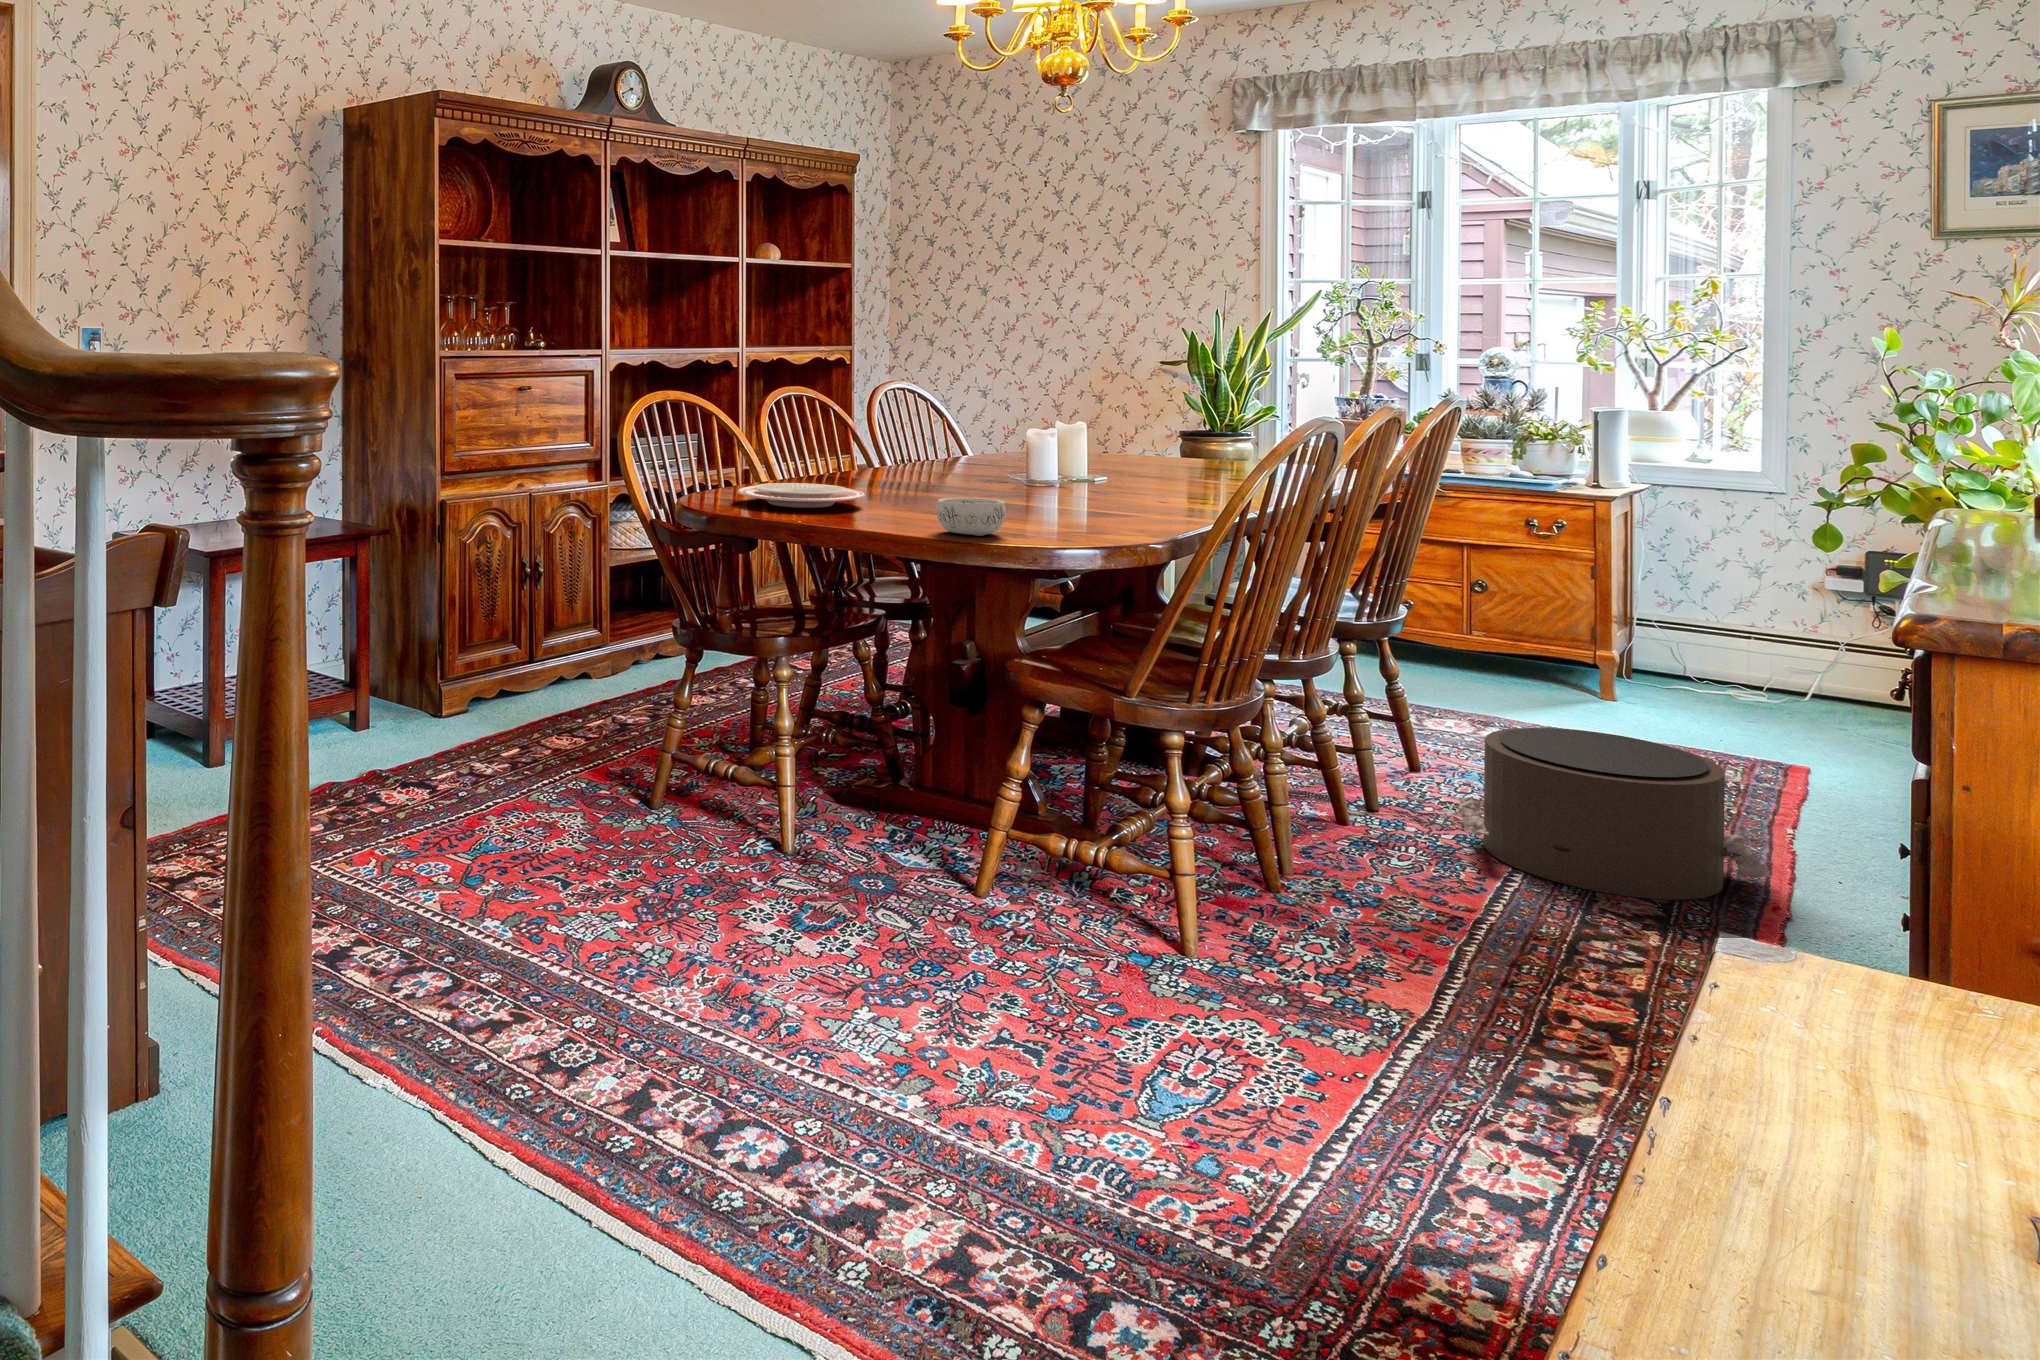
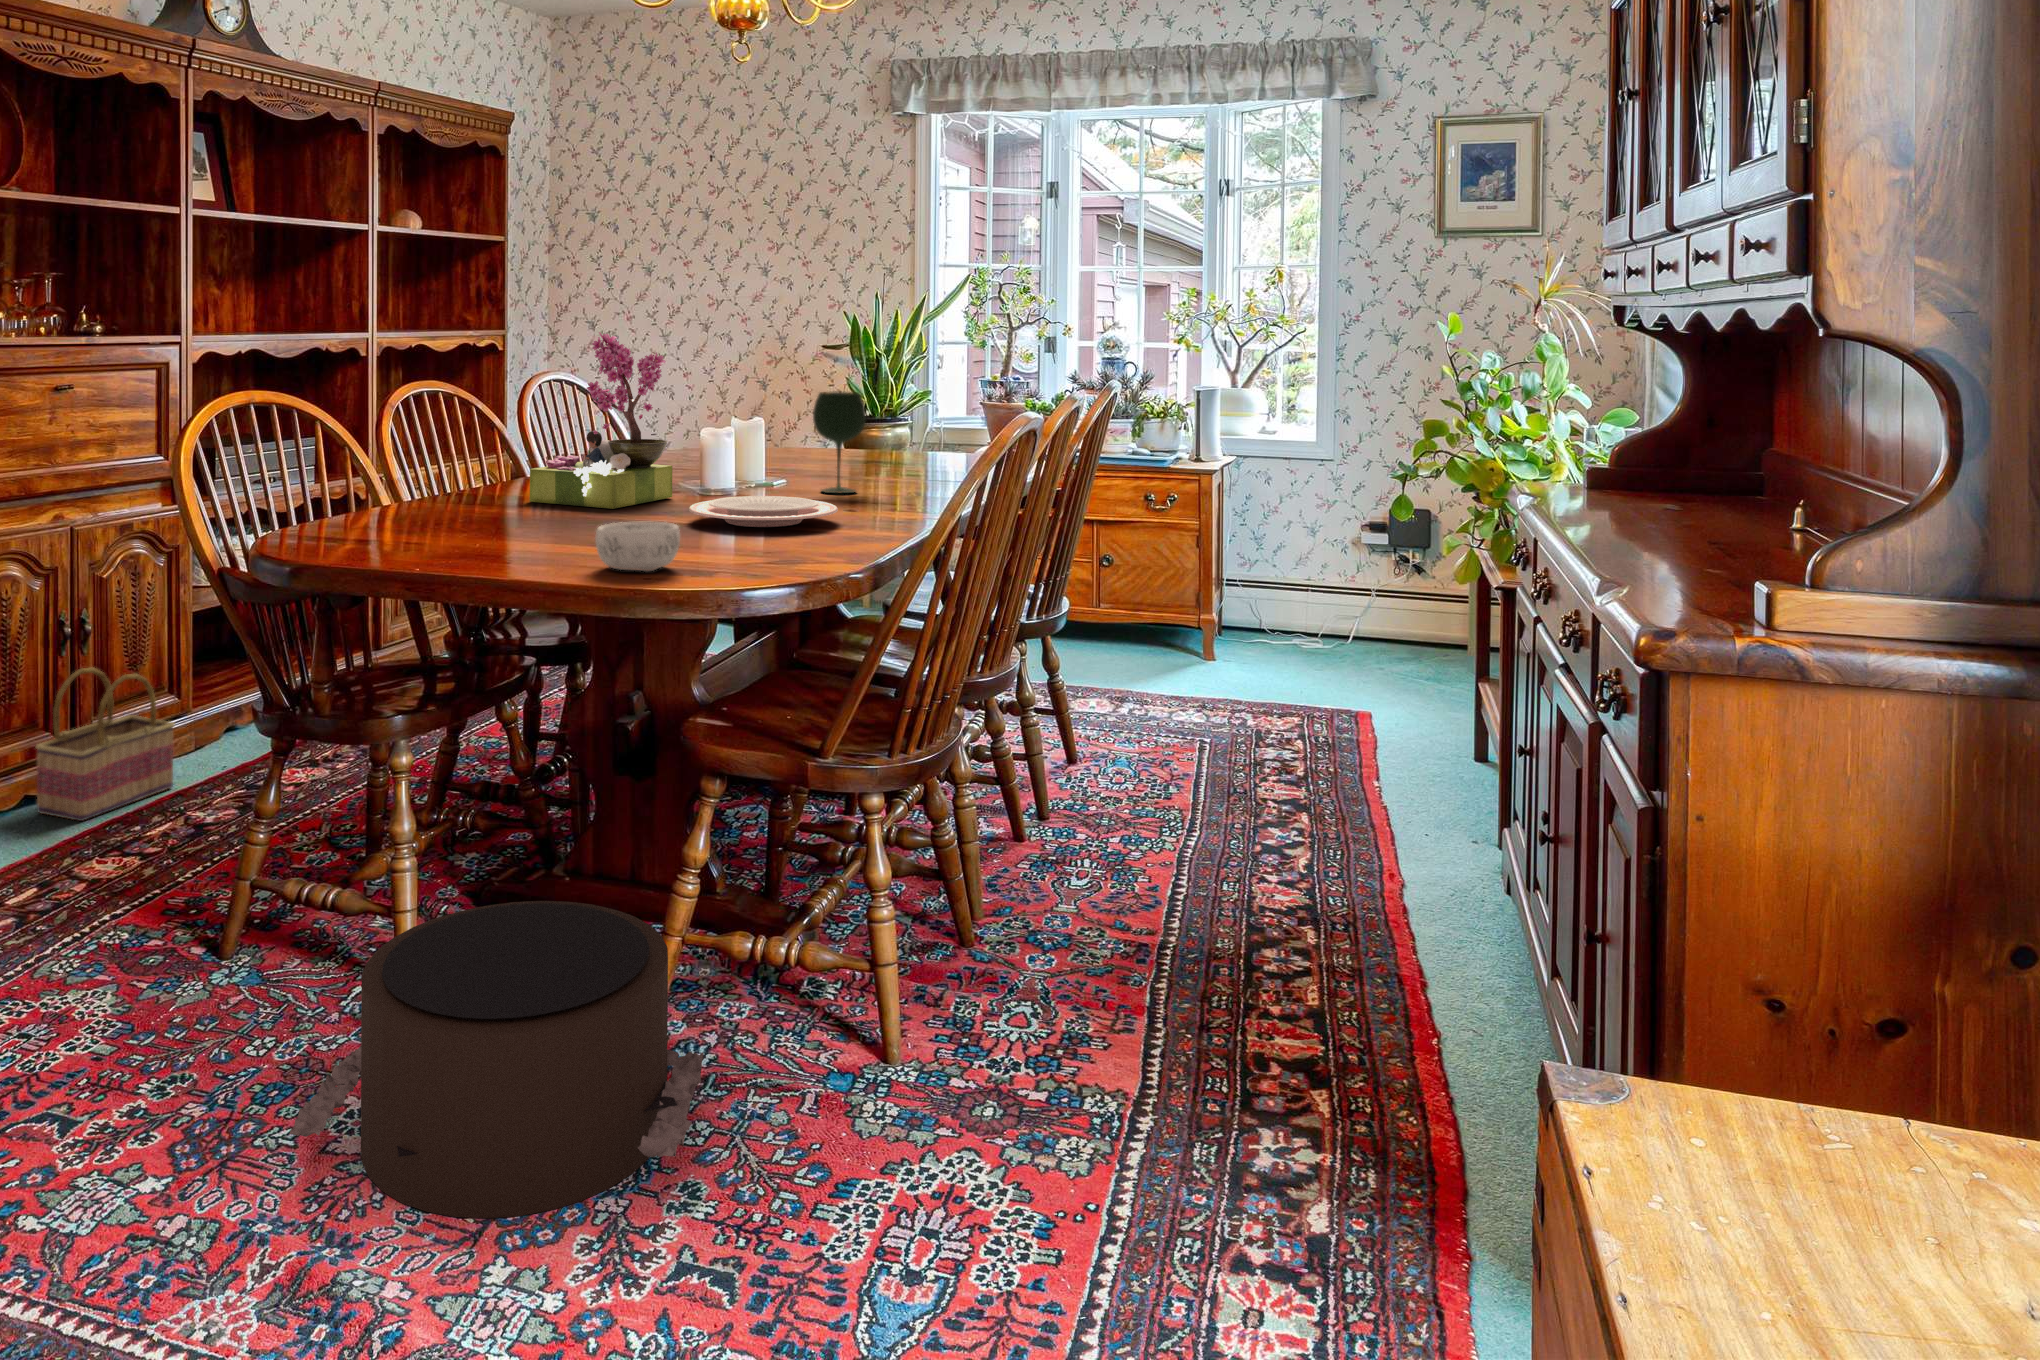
flower arrangement: none [880,346,1002,494] -> present [530,332,672,509]
wine glass: none [1134,402,1185,493] -> present [813,391,866,494]
plate: present [738,483,865,508] -> present [689,496,838,527]
basket: none [507,600,600,713] -> present [36,668,175,821]
pouf: present [1458,728,1770,900] -> present [289,901,704,1218]

